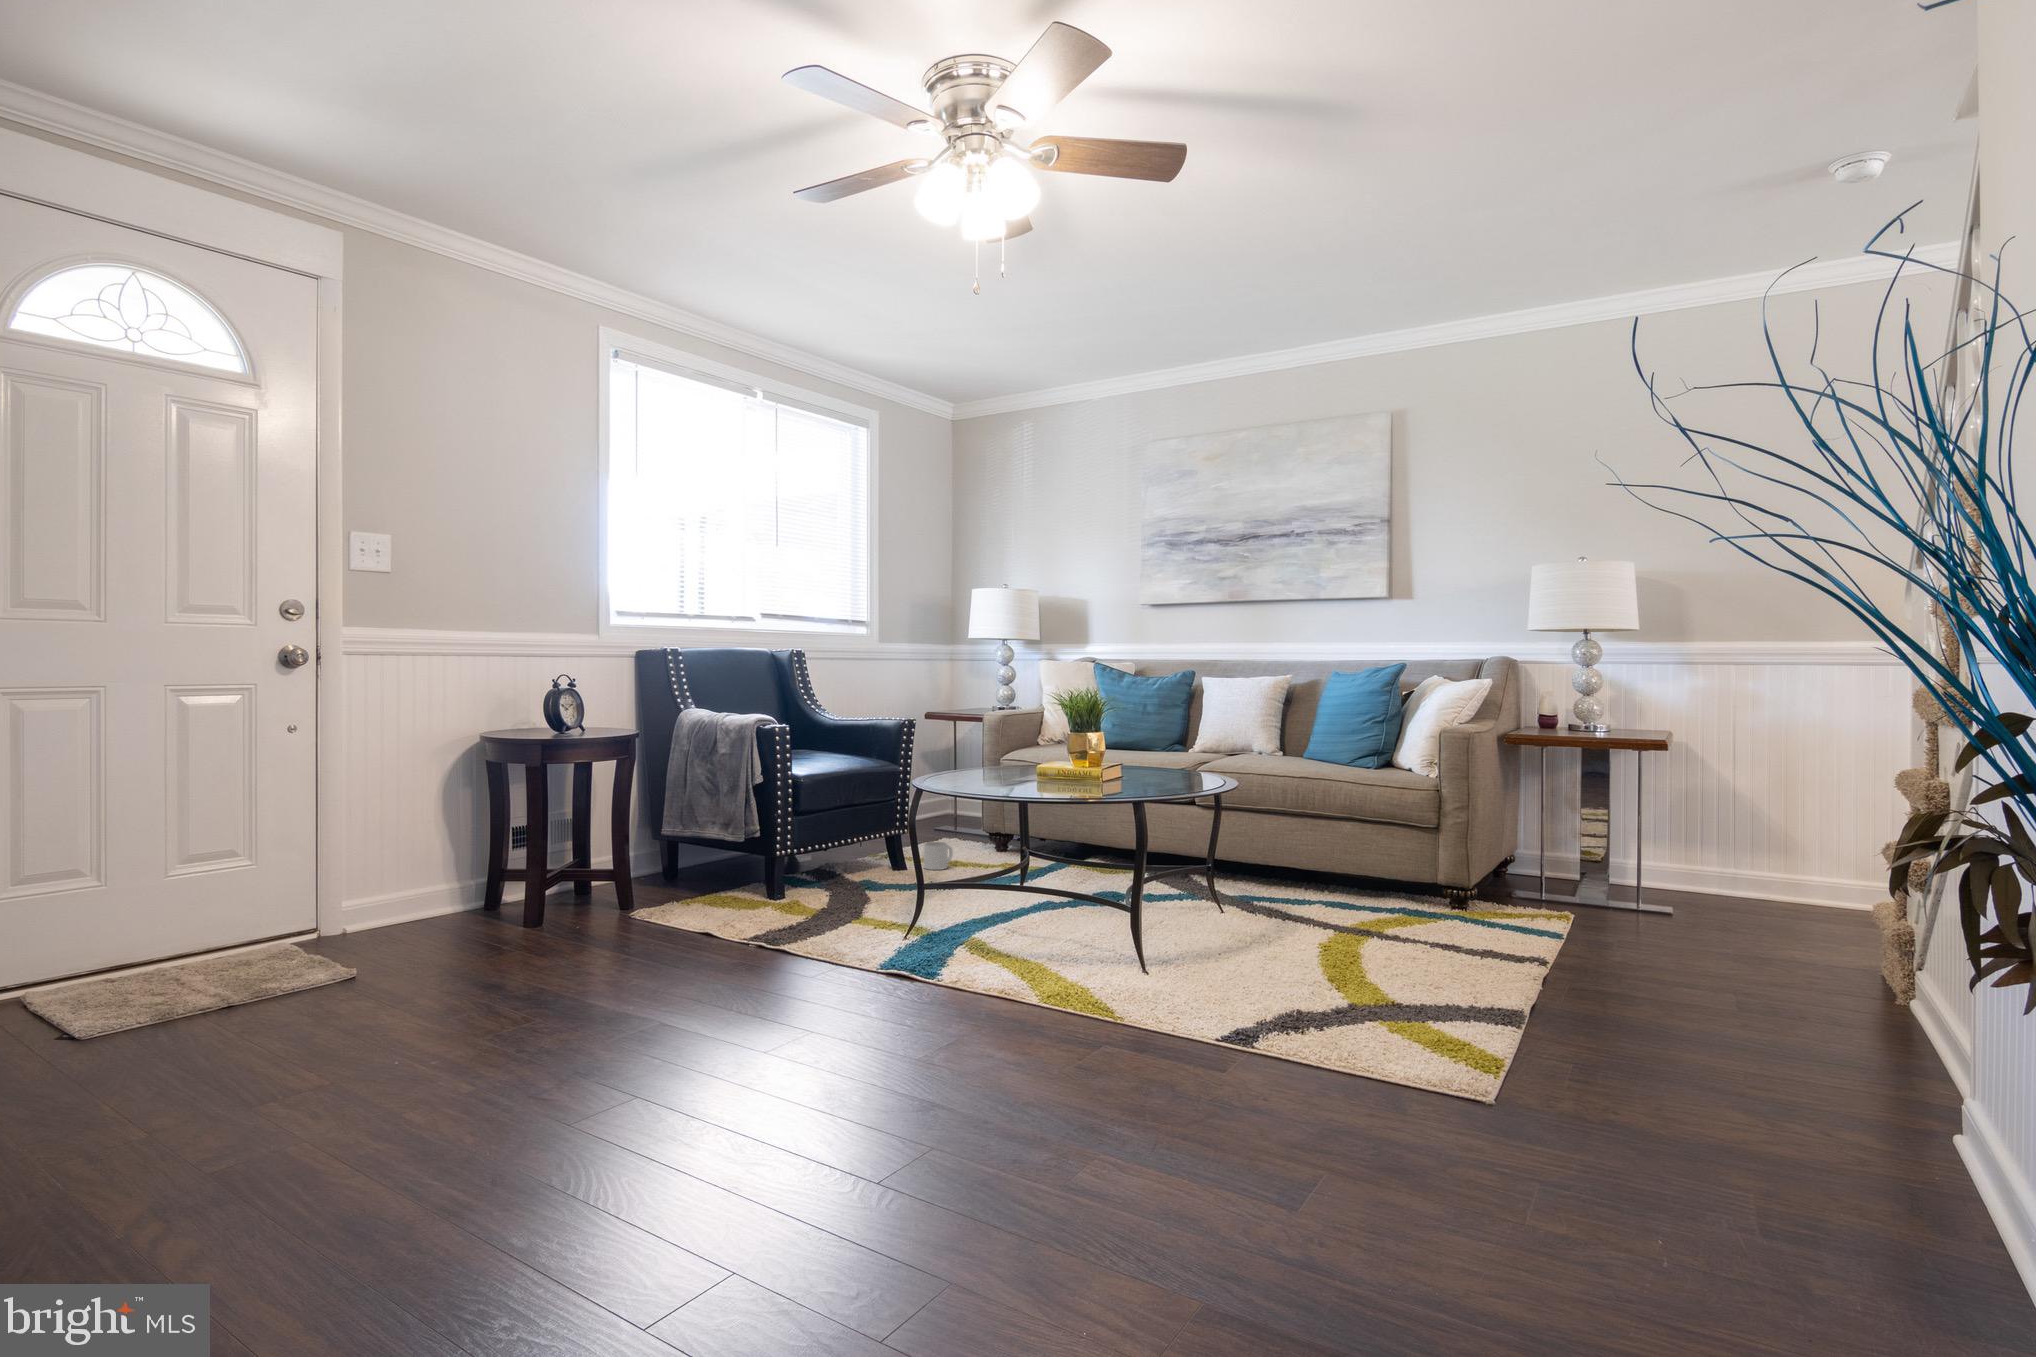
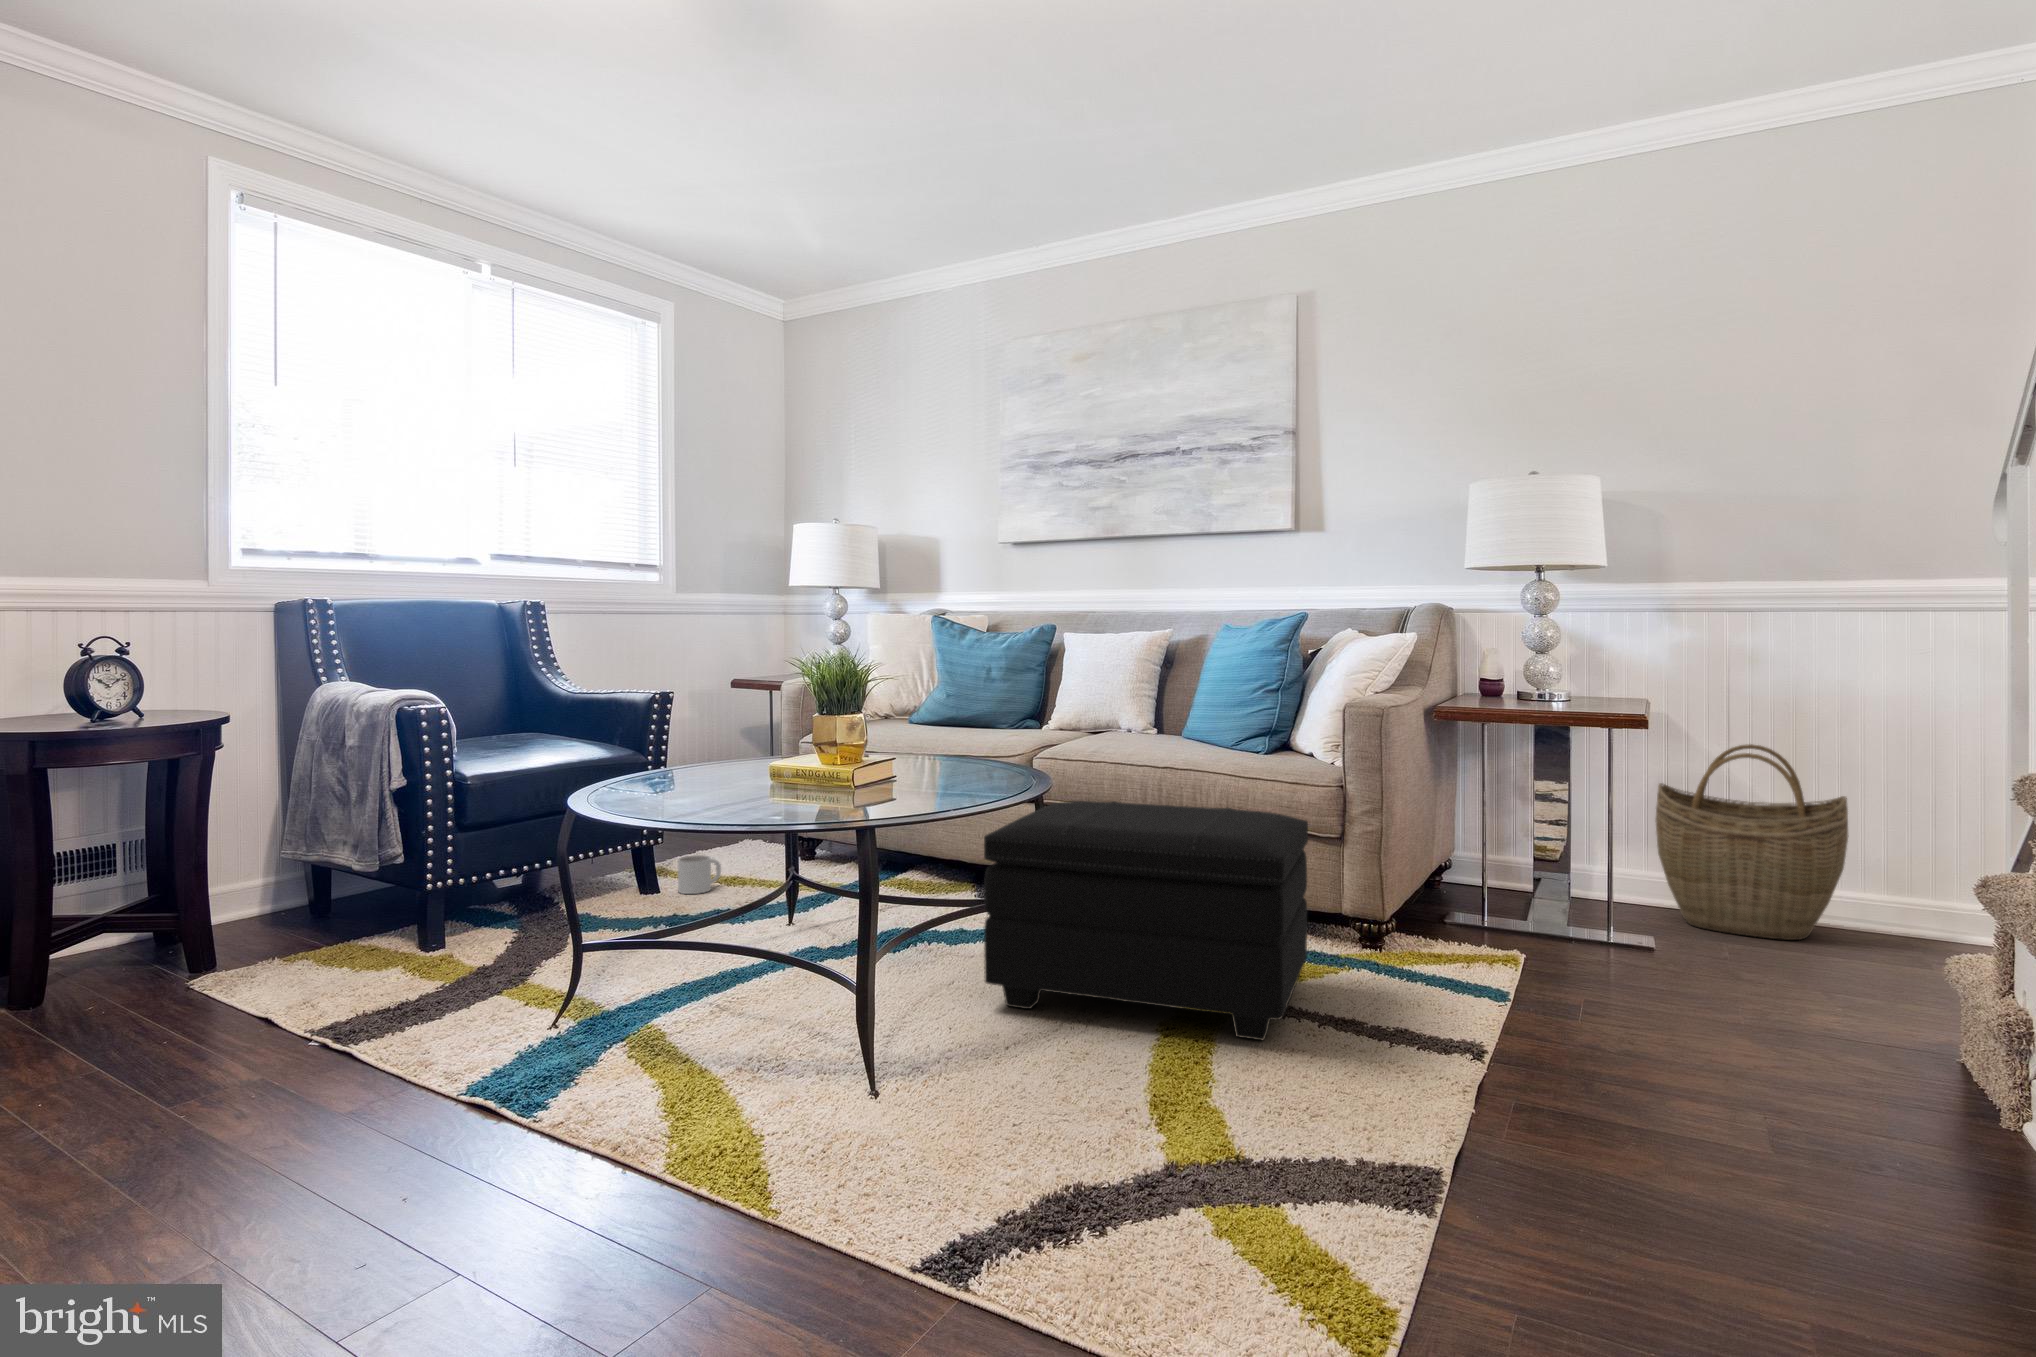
woven basket: none [1676,766,1823,912] -> present [1655,744,1848,940]
footstool: none [1192,798,1417,955] -> present [984,801,1308,1040]

